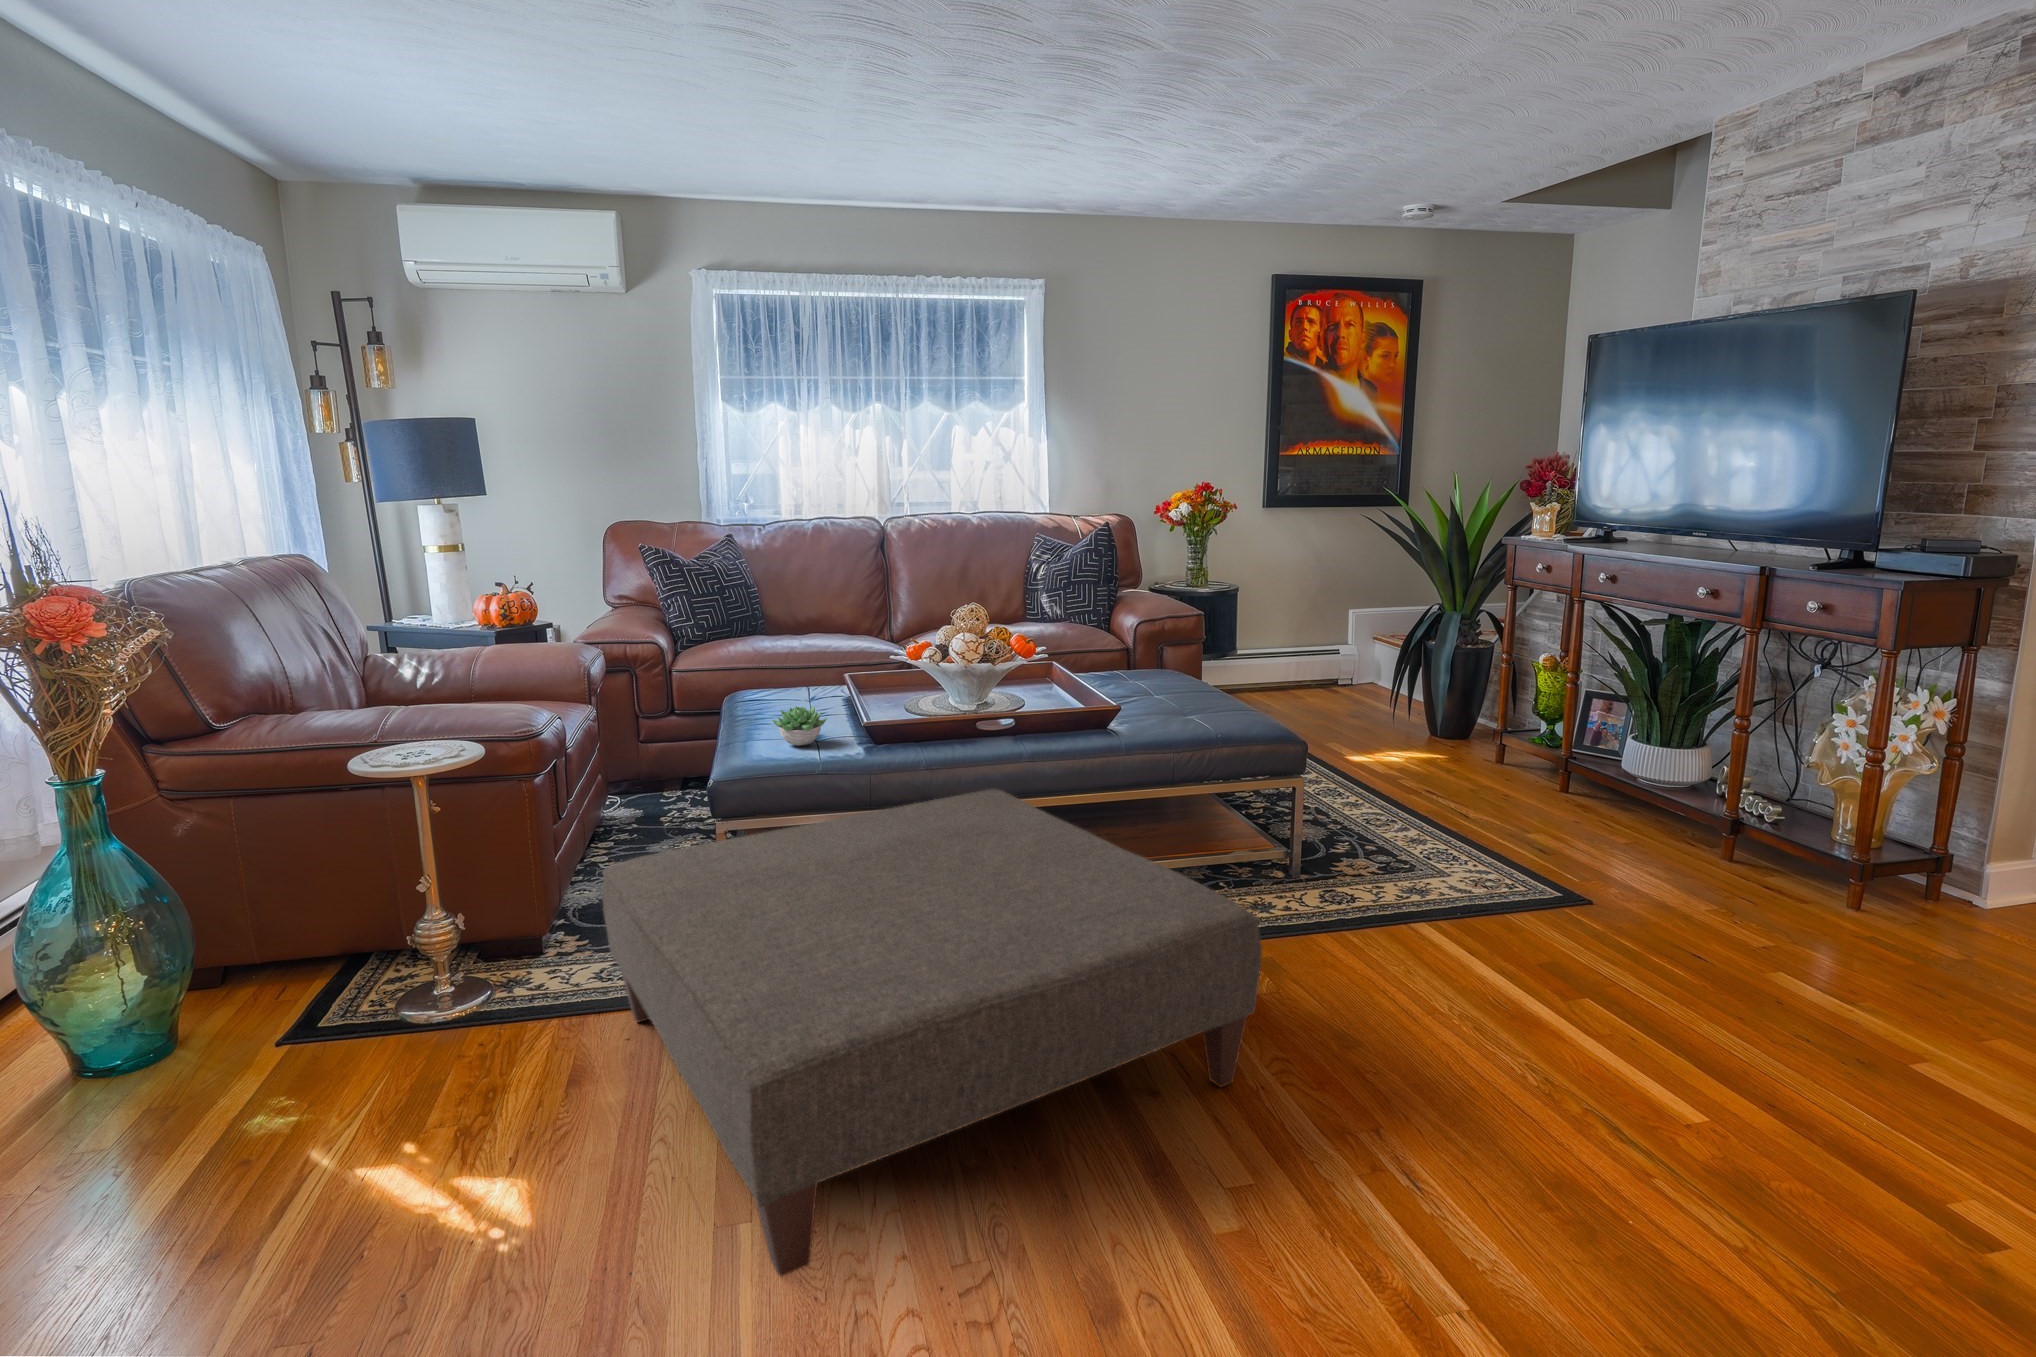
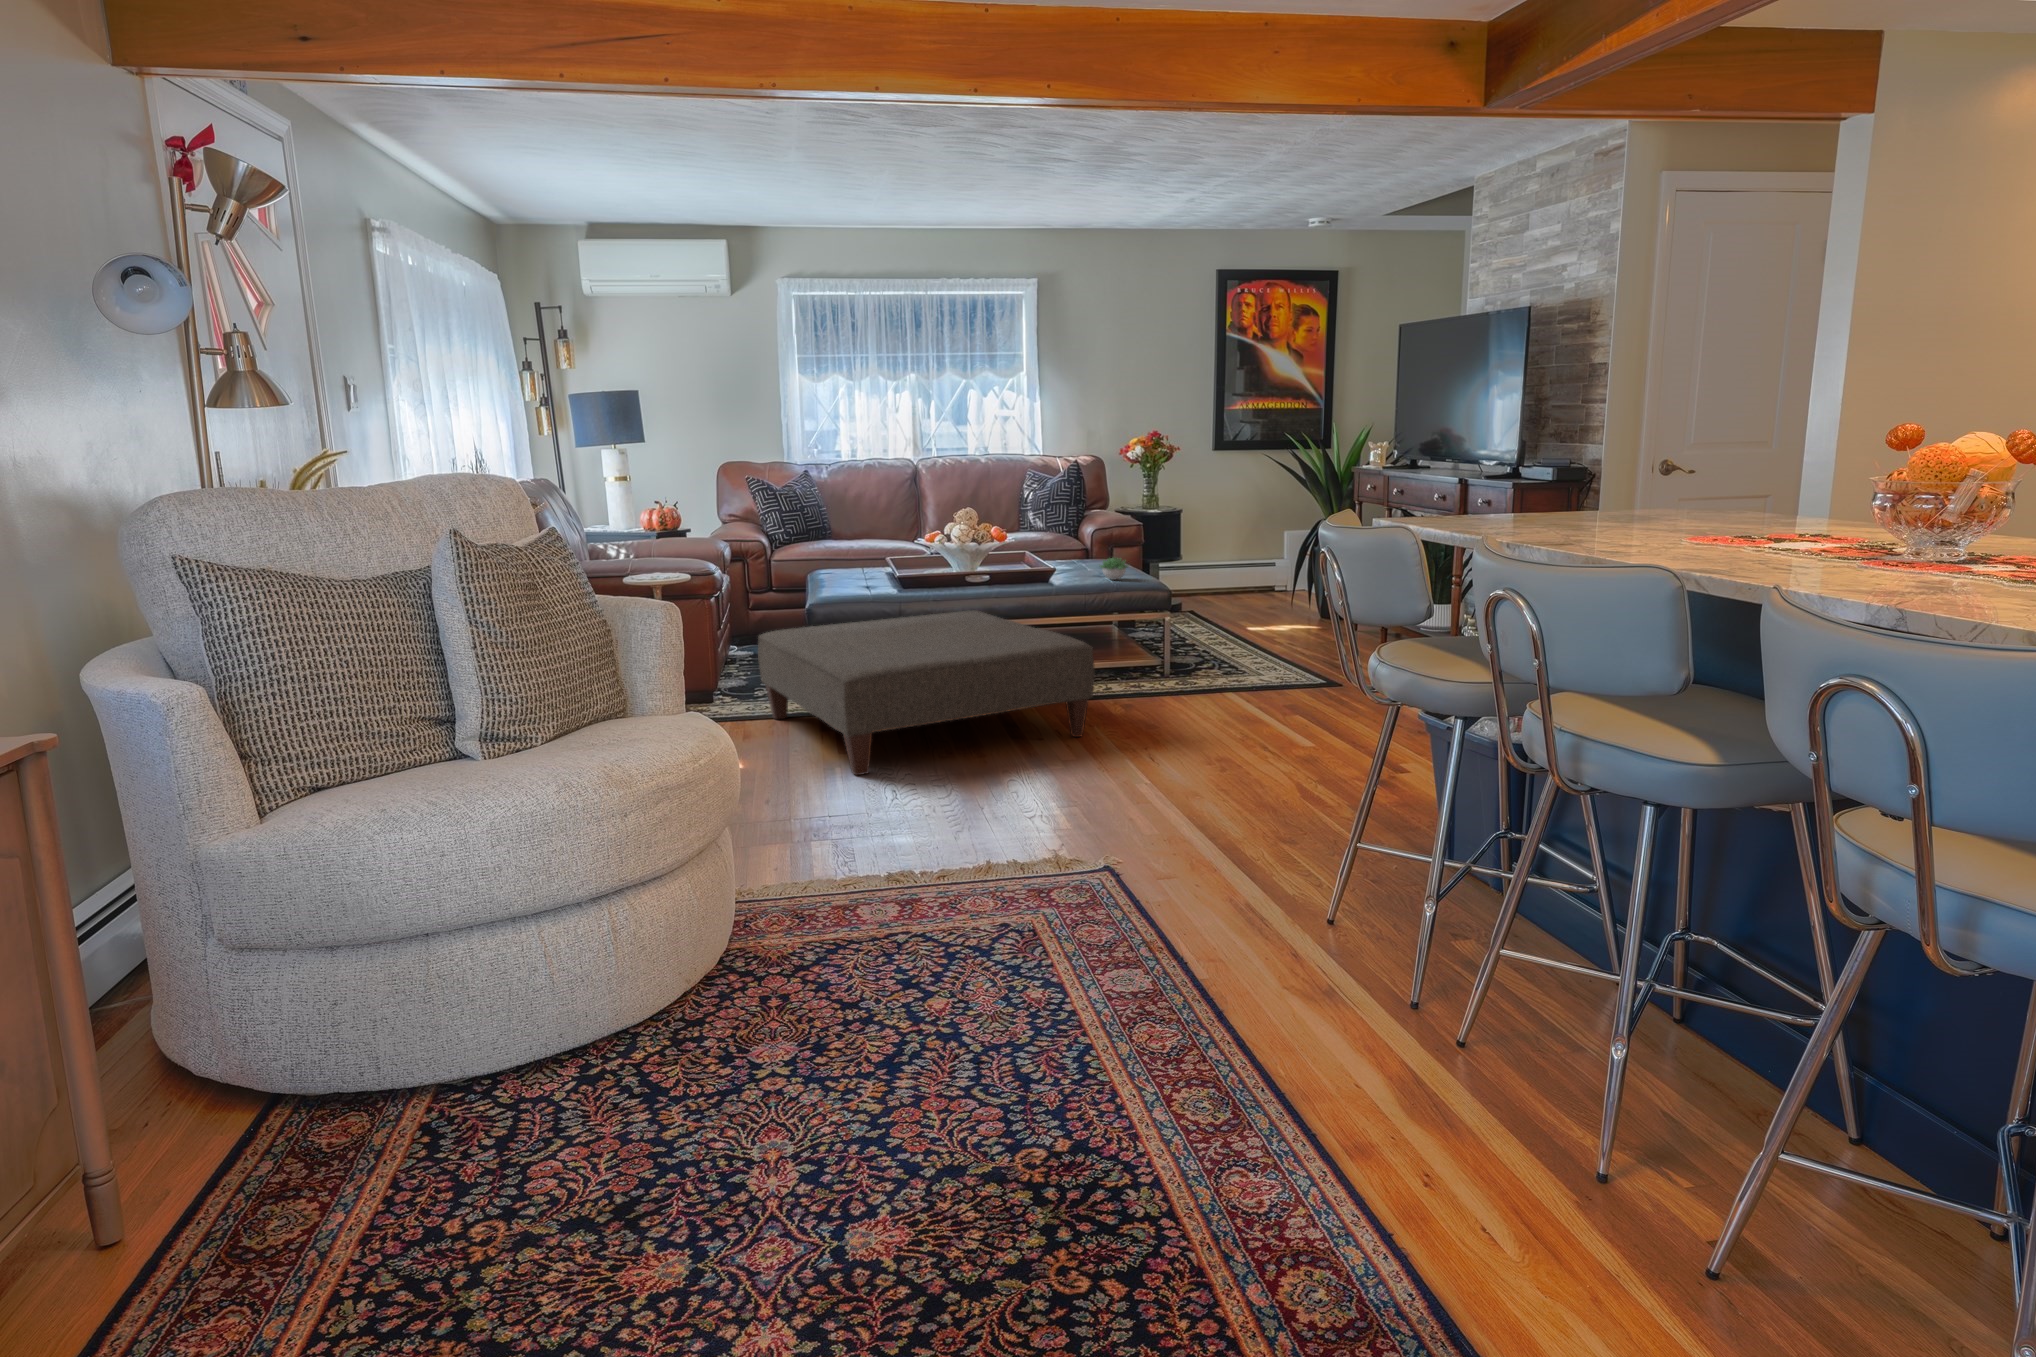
succulent plant: present [772,706,827,745] -> present [1100,557,1128,580]

